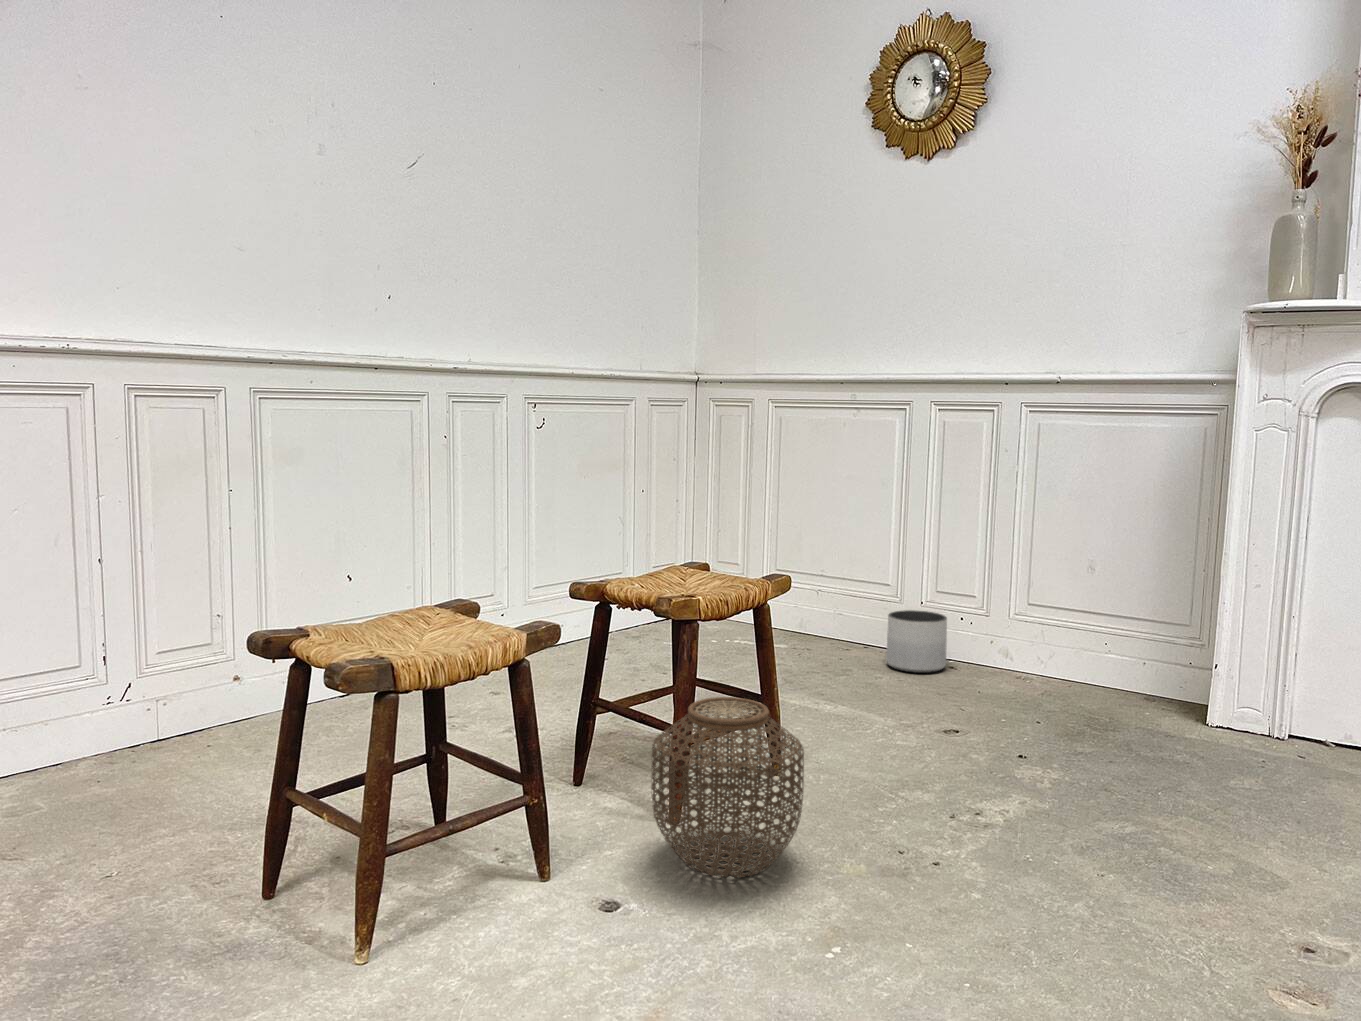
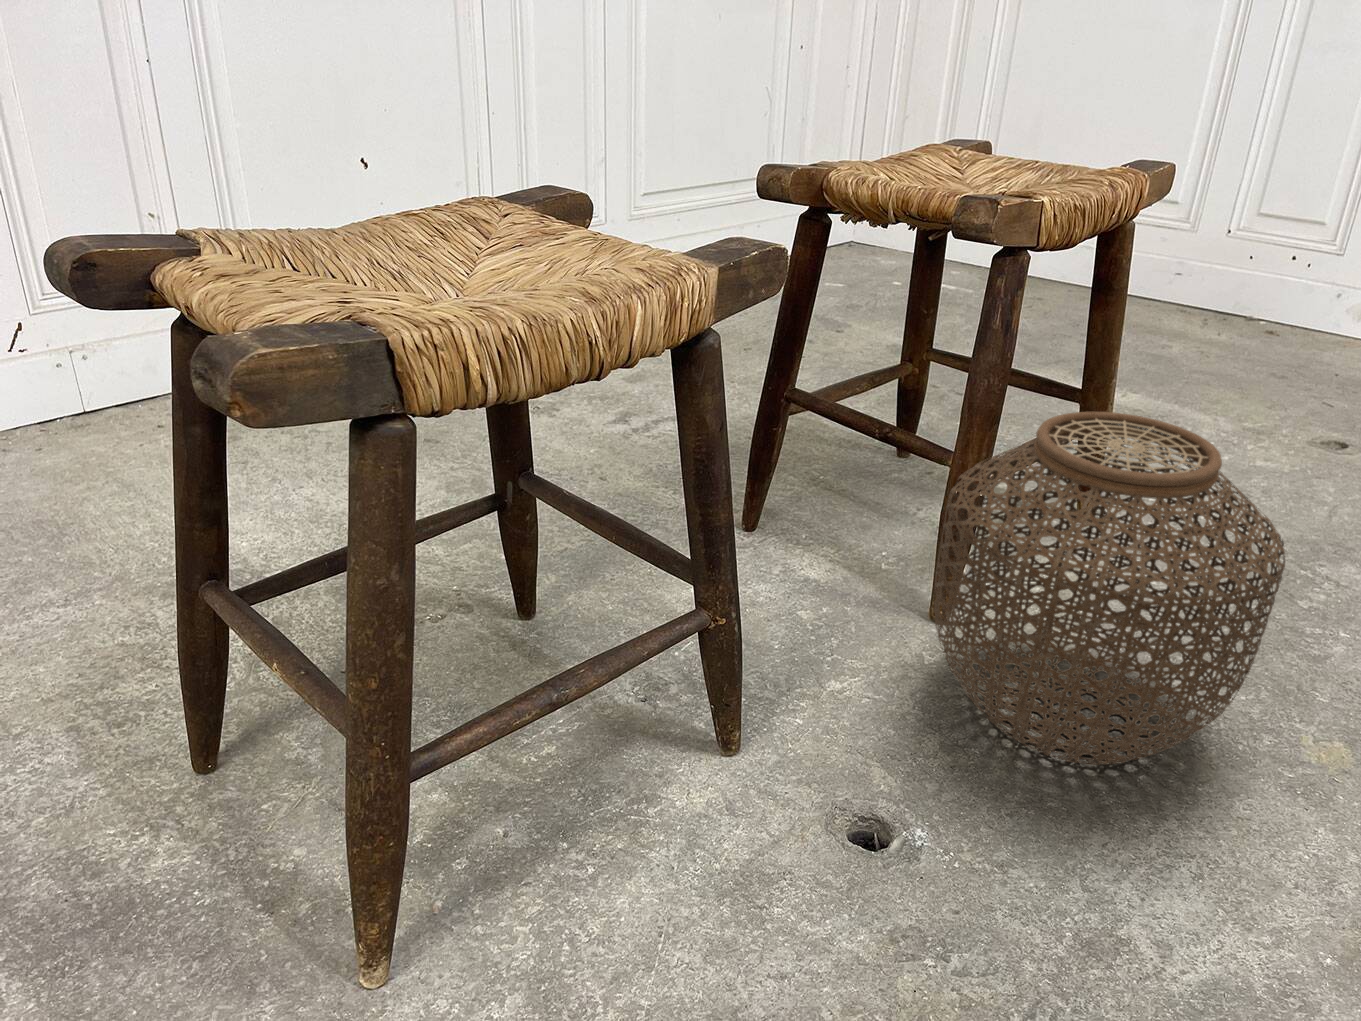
planter: present [886,610,947,673] -> none [1171,242,1287,340]

